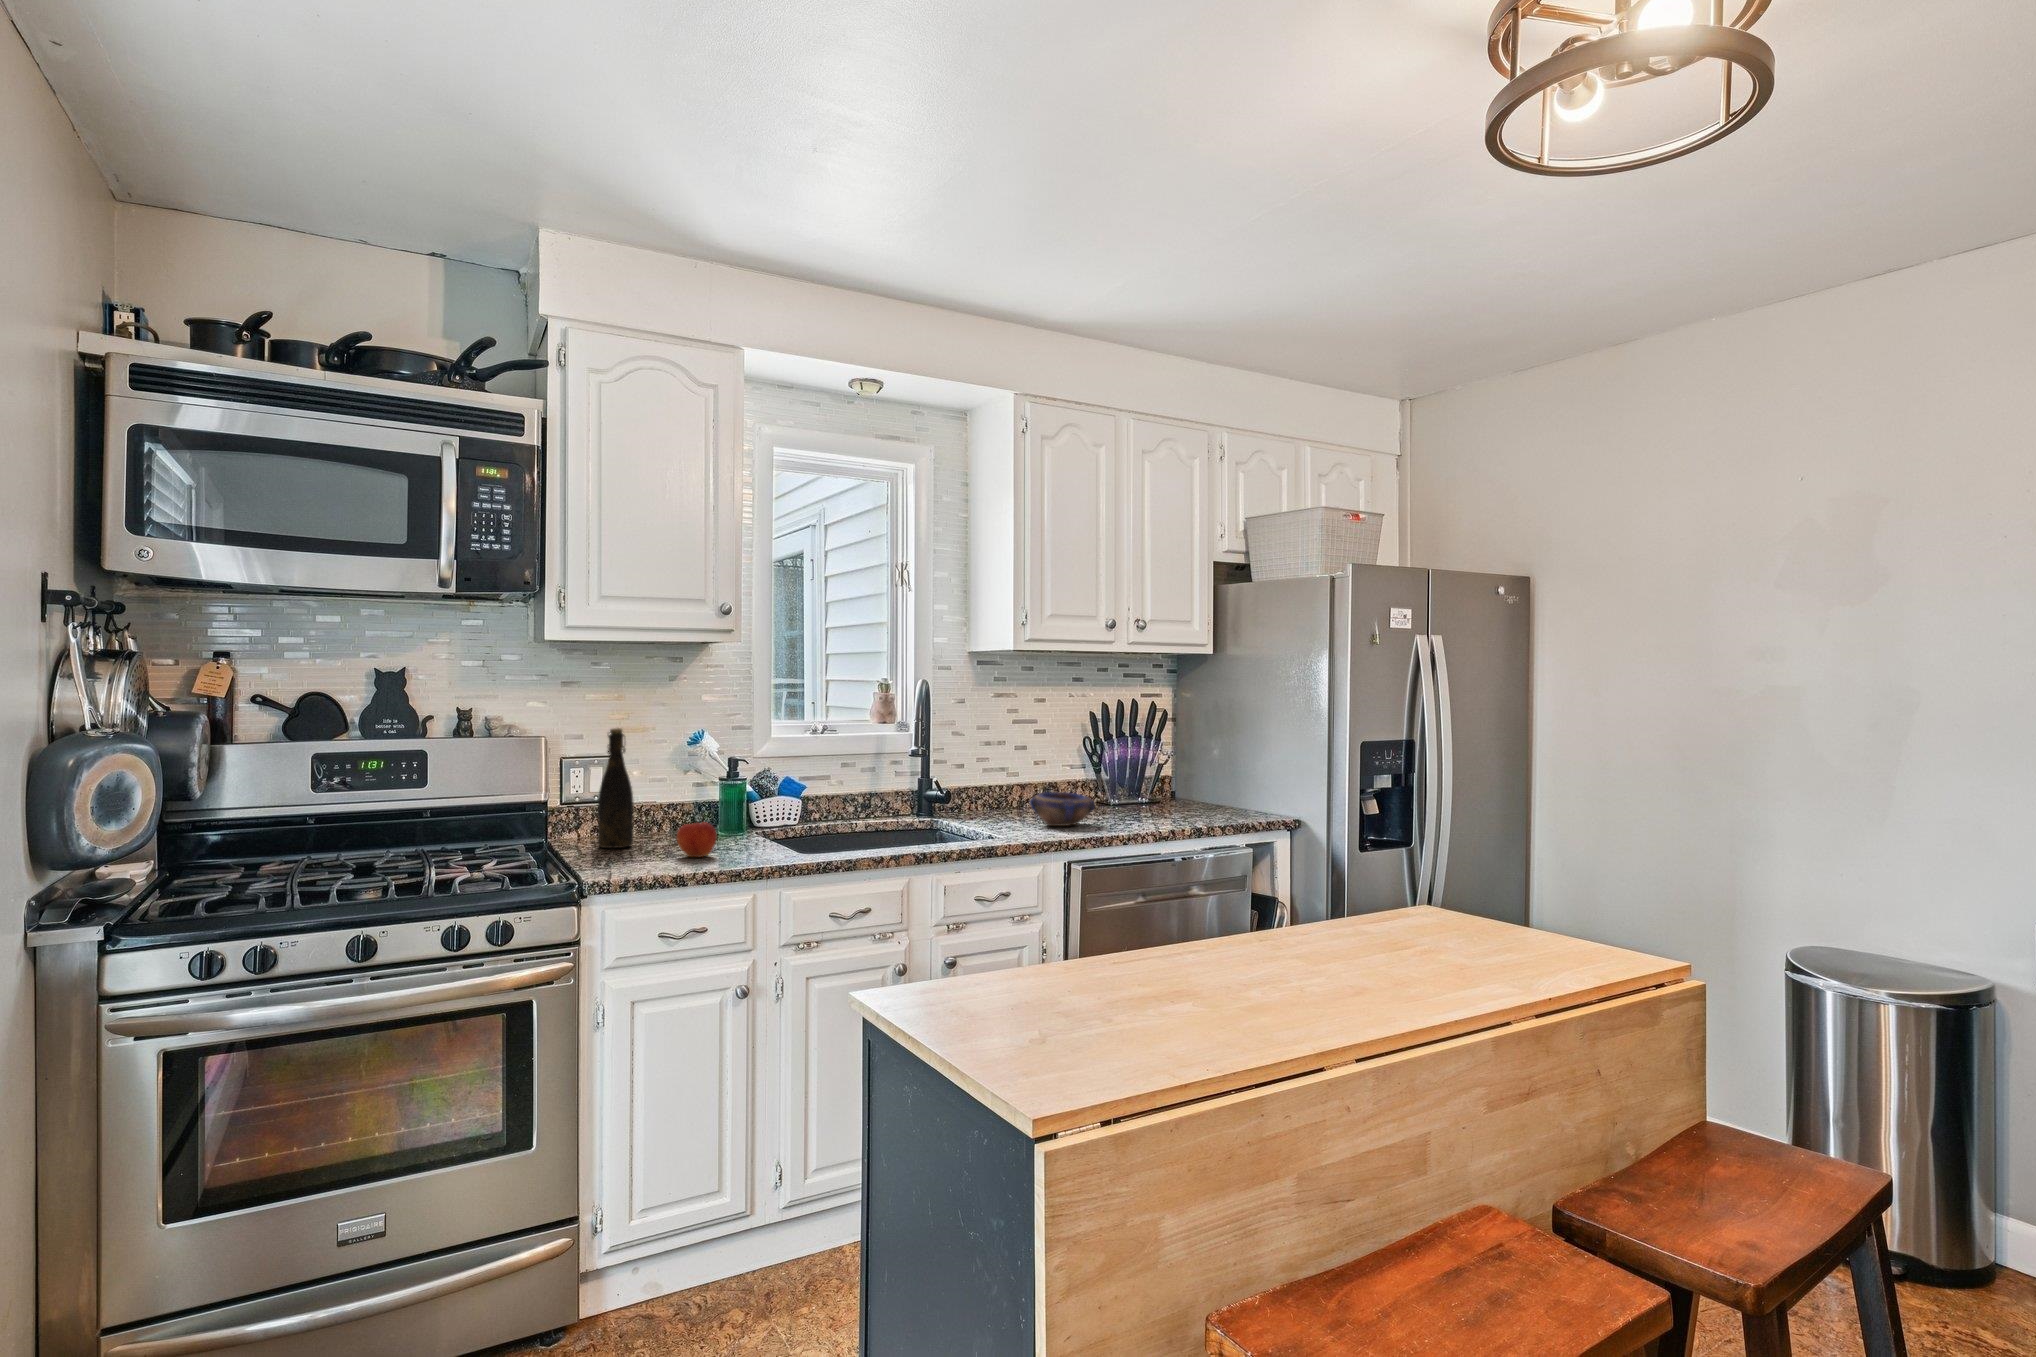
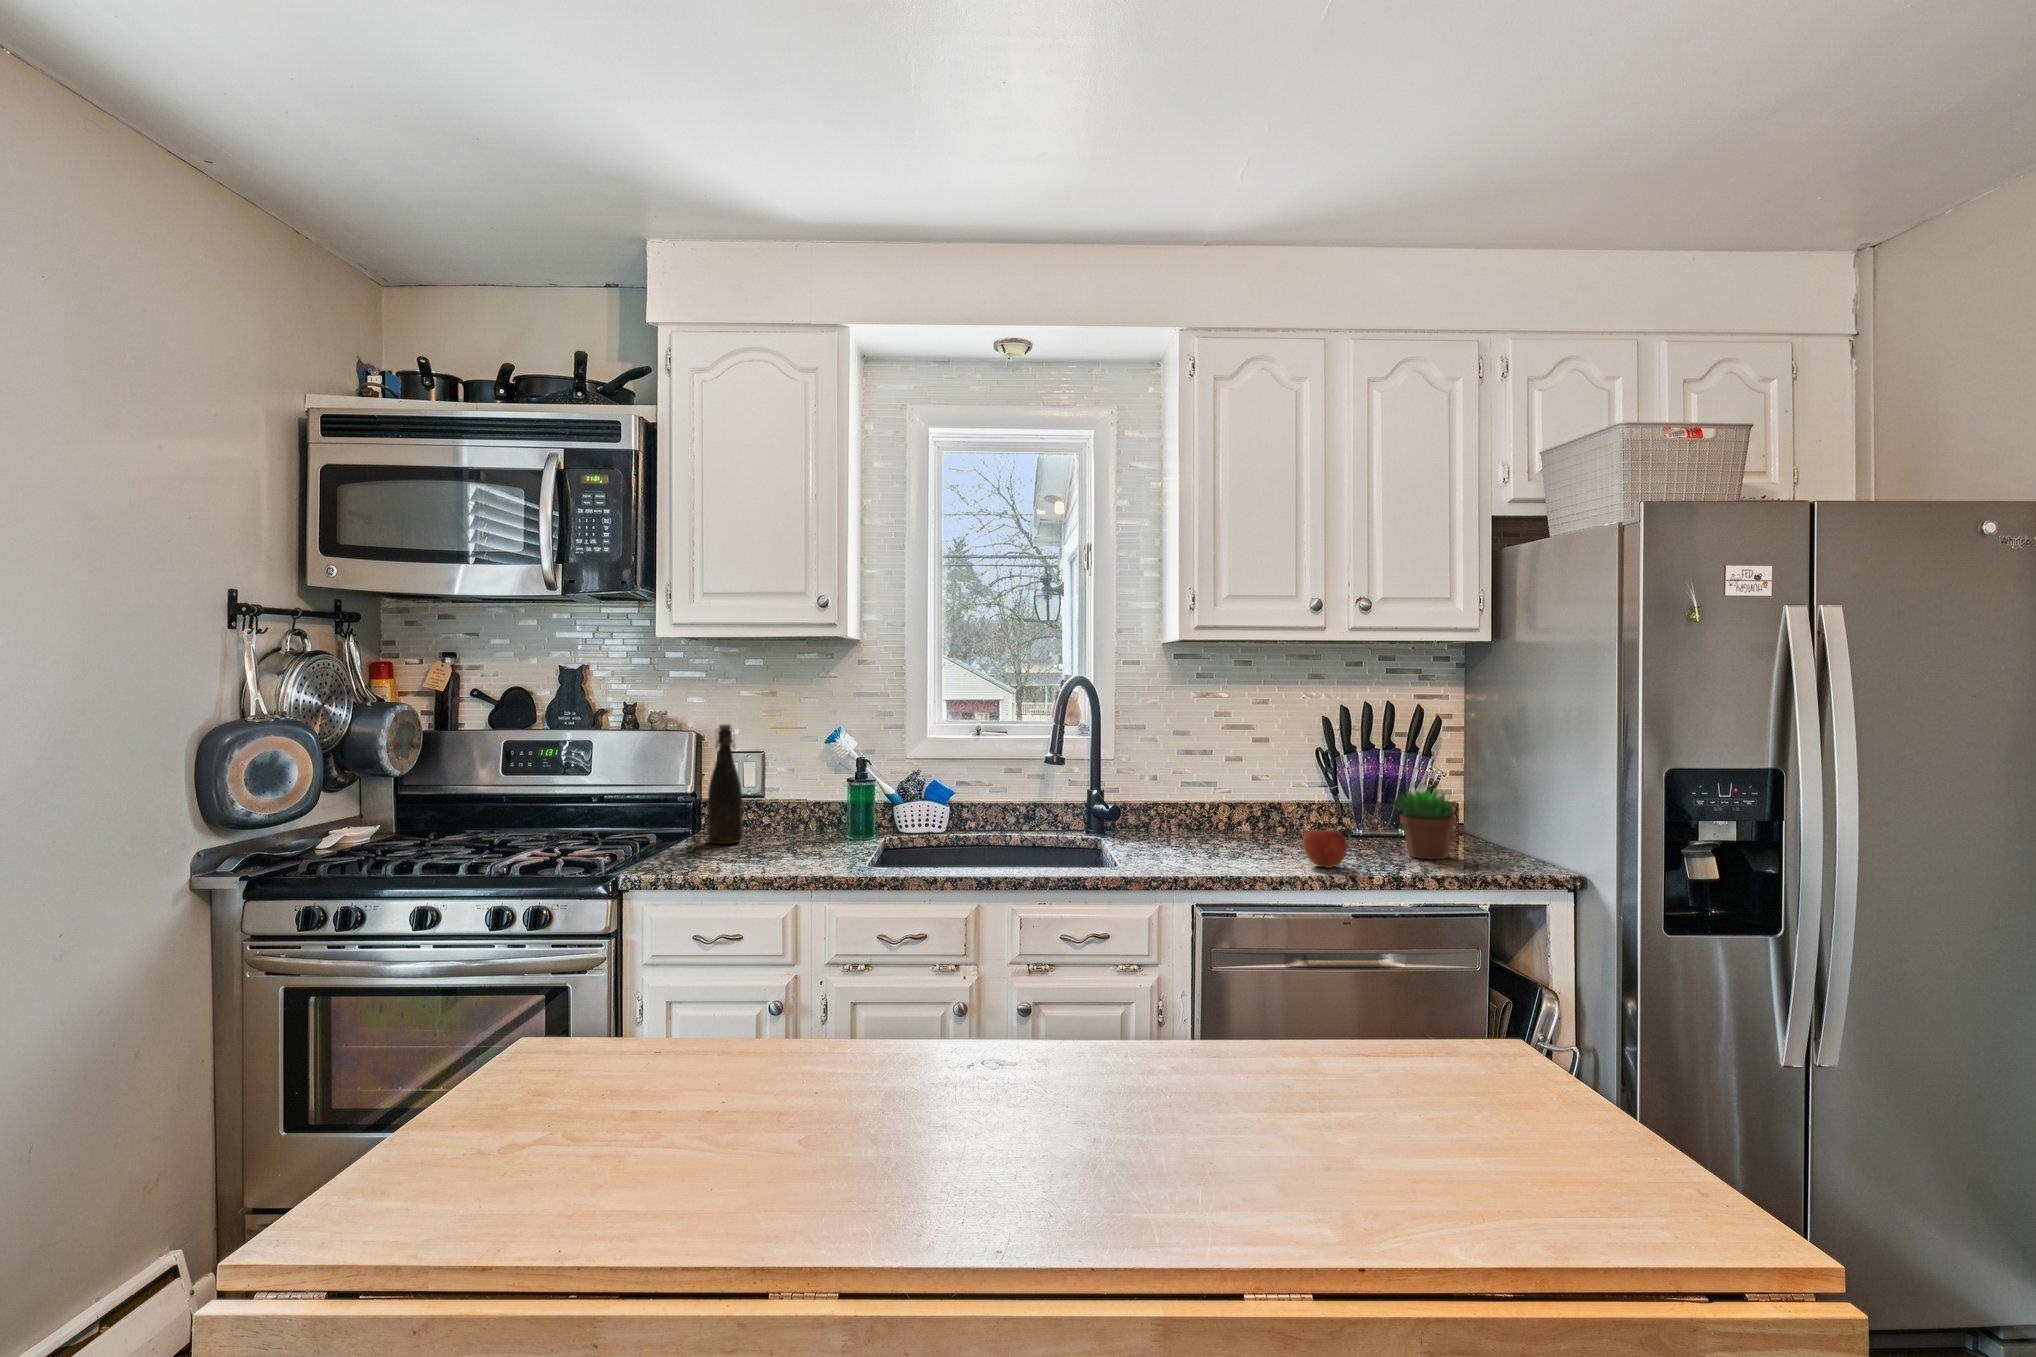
succulent plant: none [1166,765,1215,818] -> present [1391,789,1459,859]
bowl: present [1029,792,1095,826] -> none [1186,813,1268,857]
apple: present [677,822,716,857] -> present [1303,830,1347,868]

